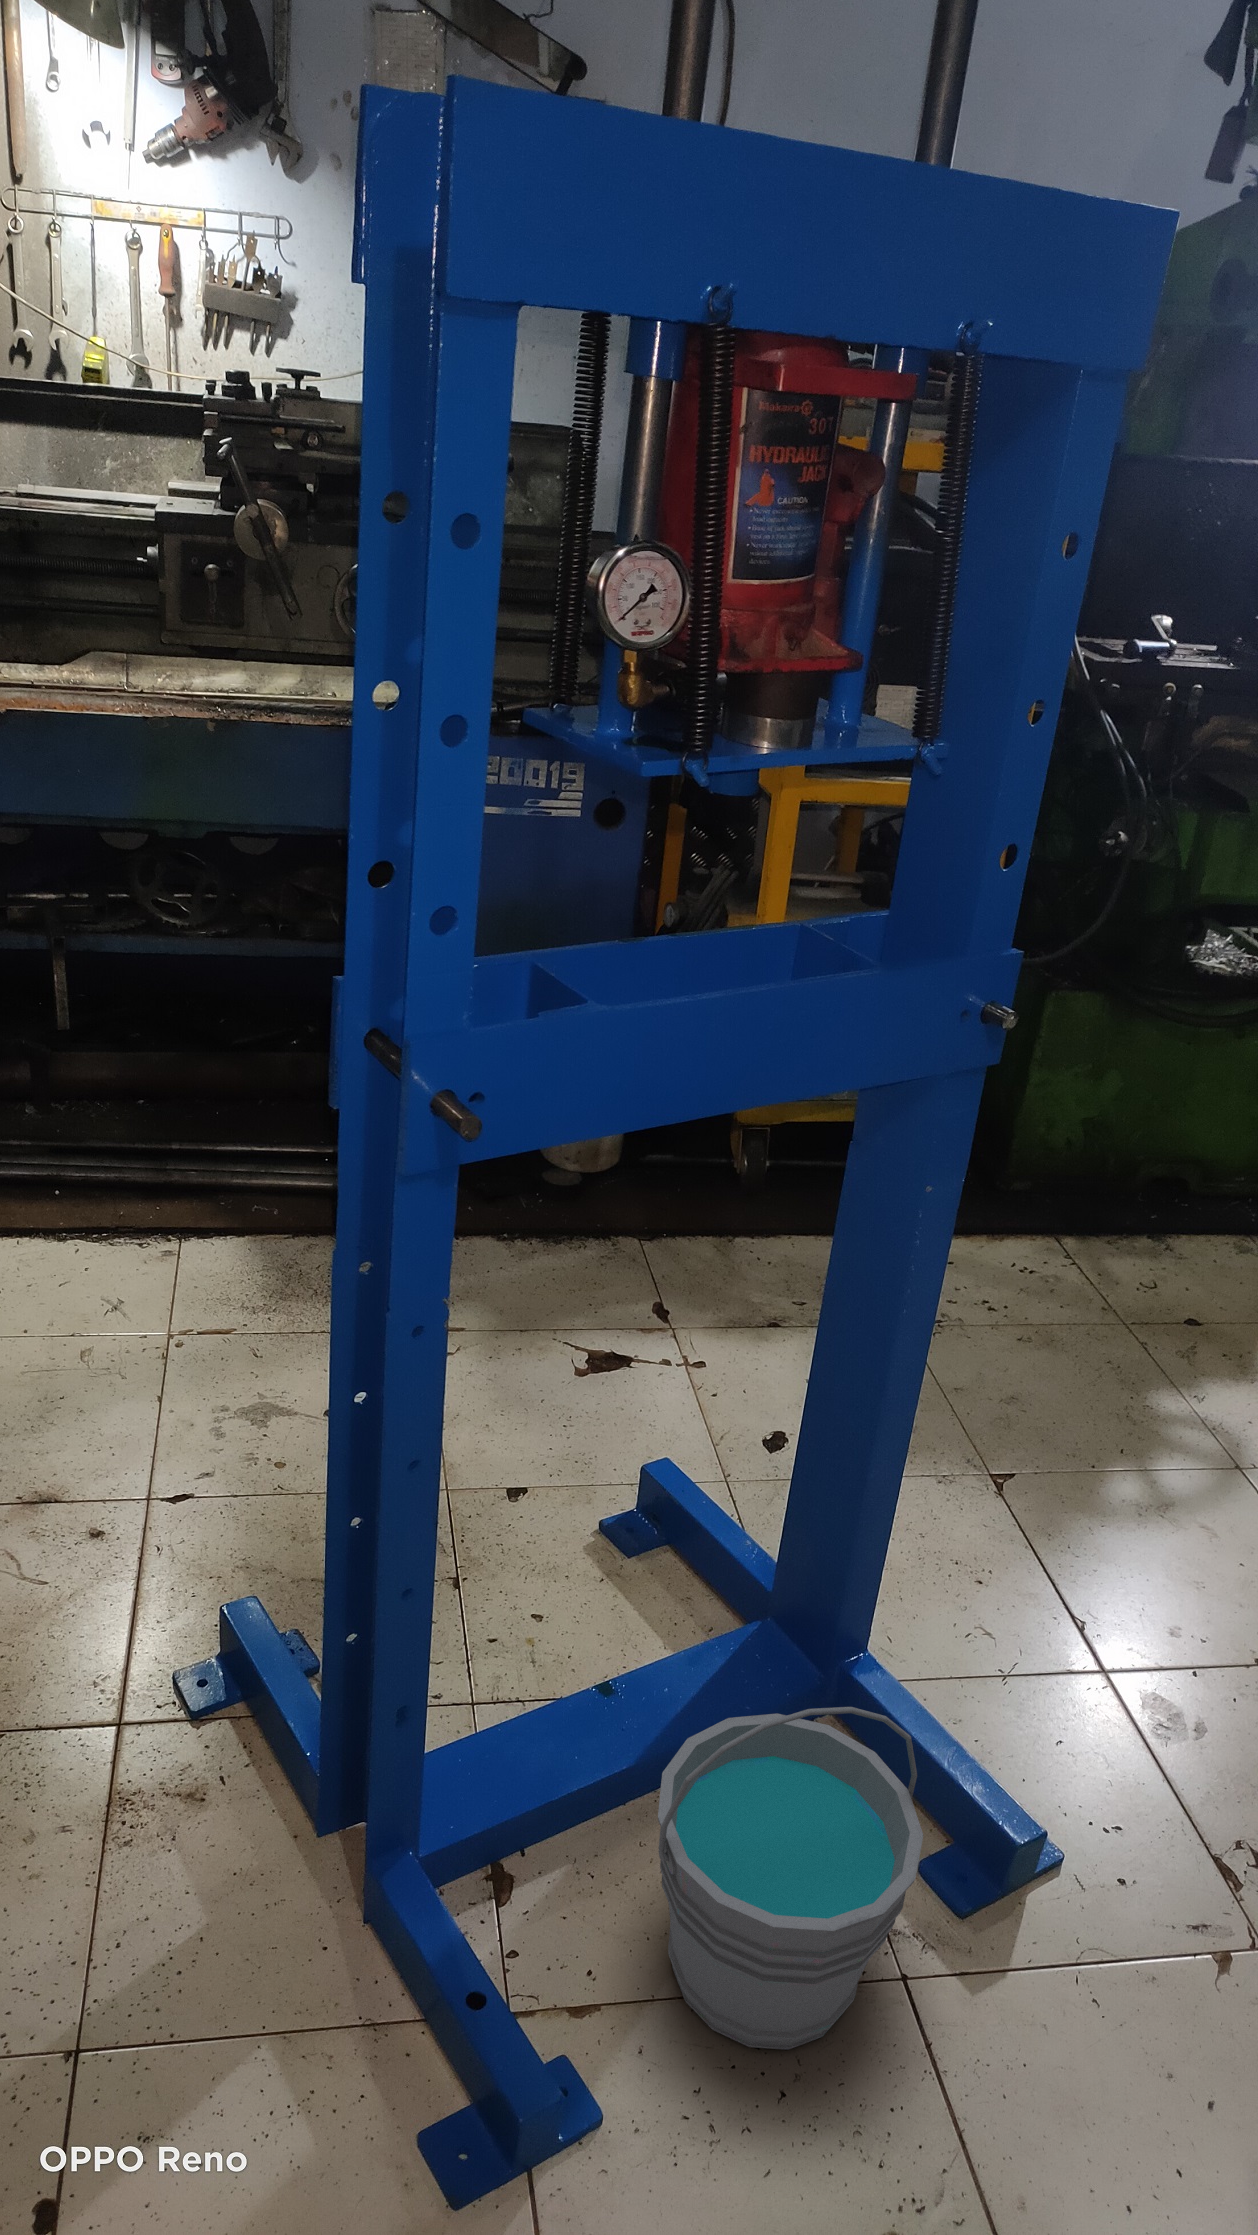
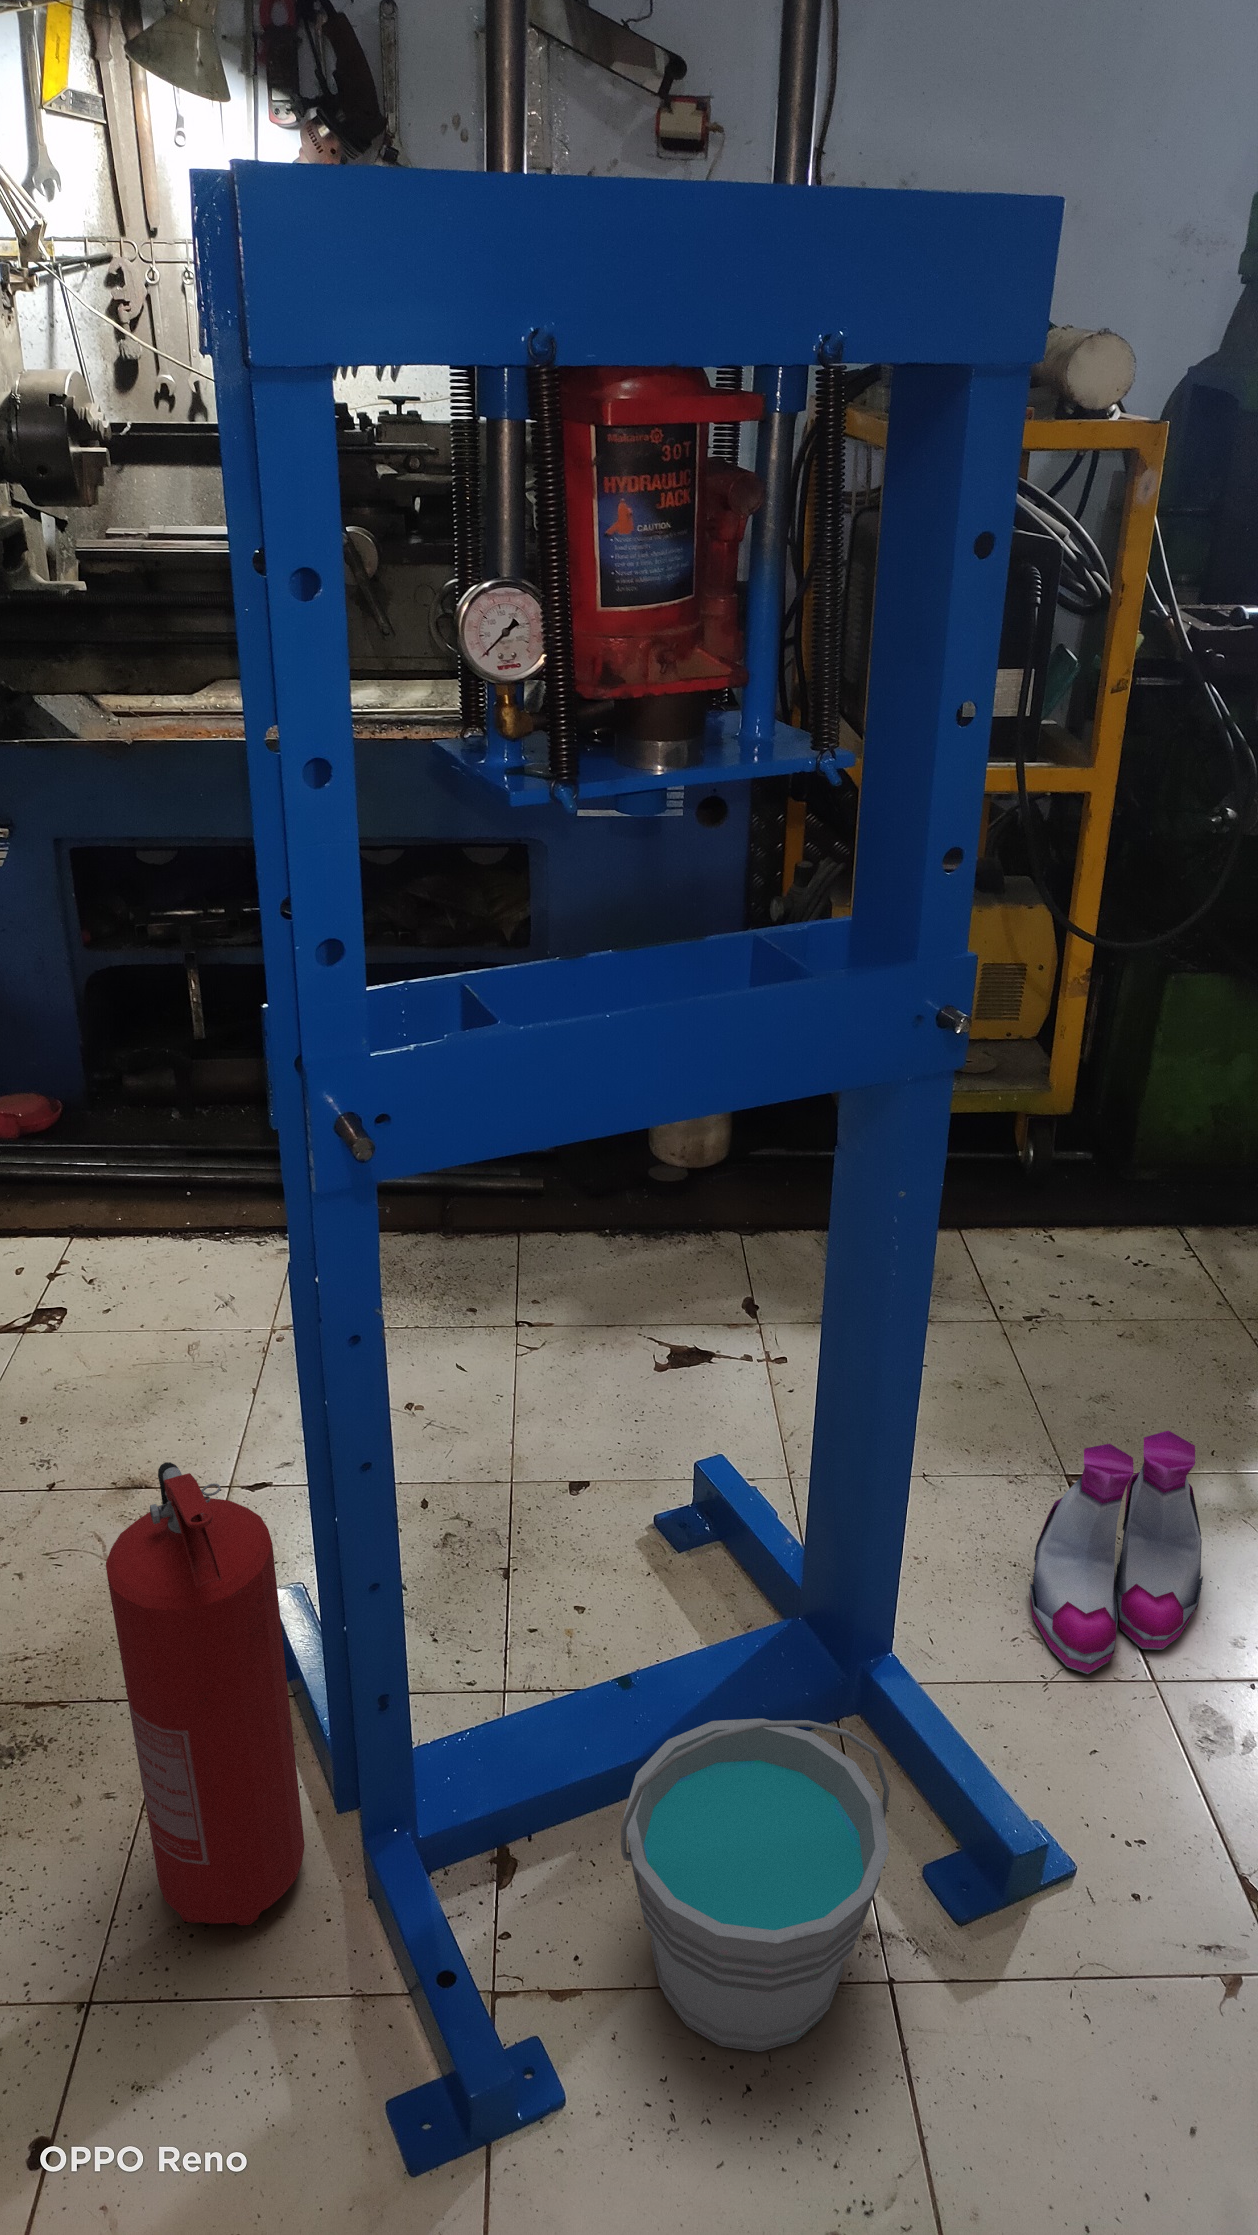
boots: none [978,1426,1144,1666] -> present [1029,1431,1203,1674]
fire extinguisher: none [124,1460,301,1960] -> present [106,1462,305,1925]

